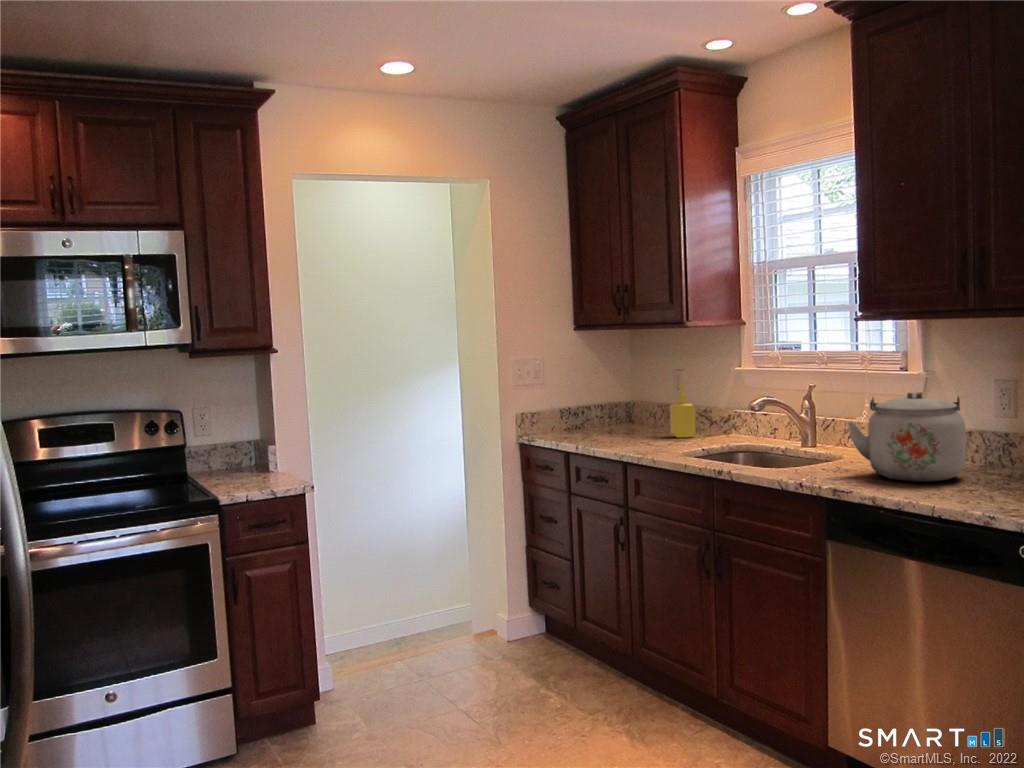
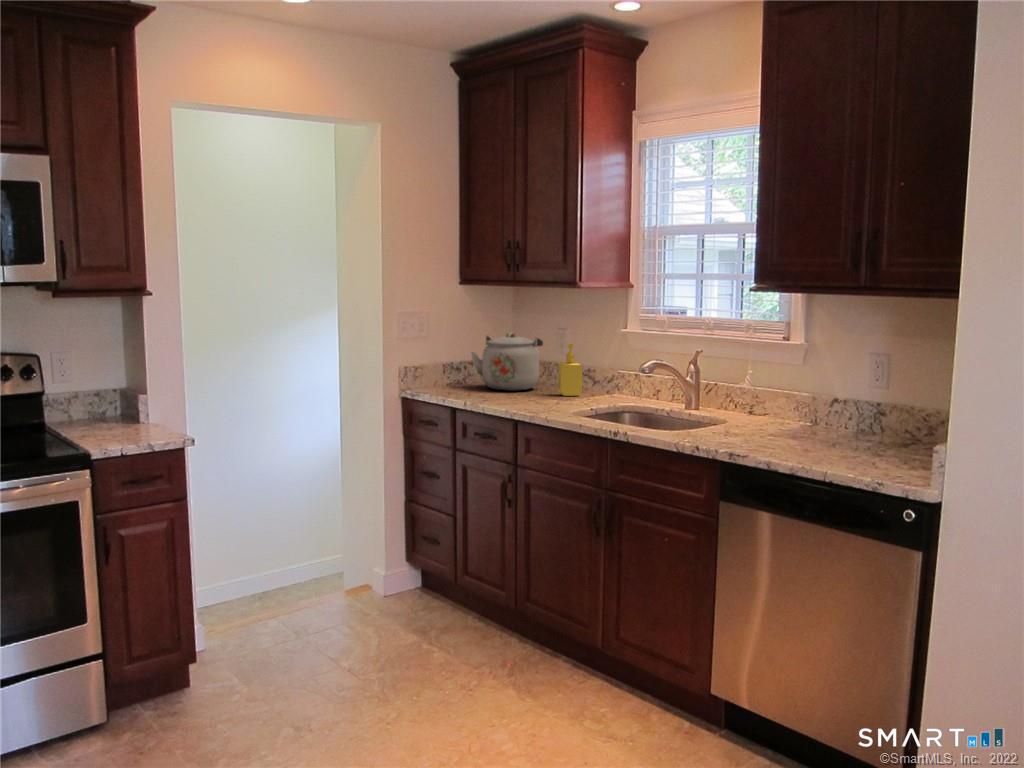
kettle: present [848,391,966,482] -> present [471,333,543,391]

